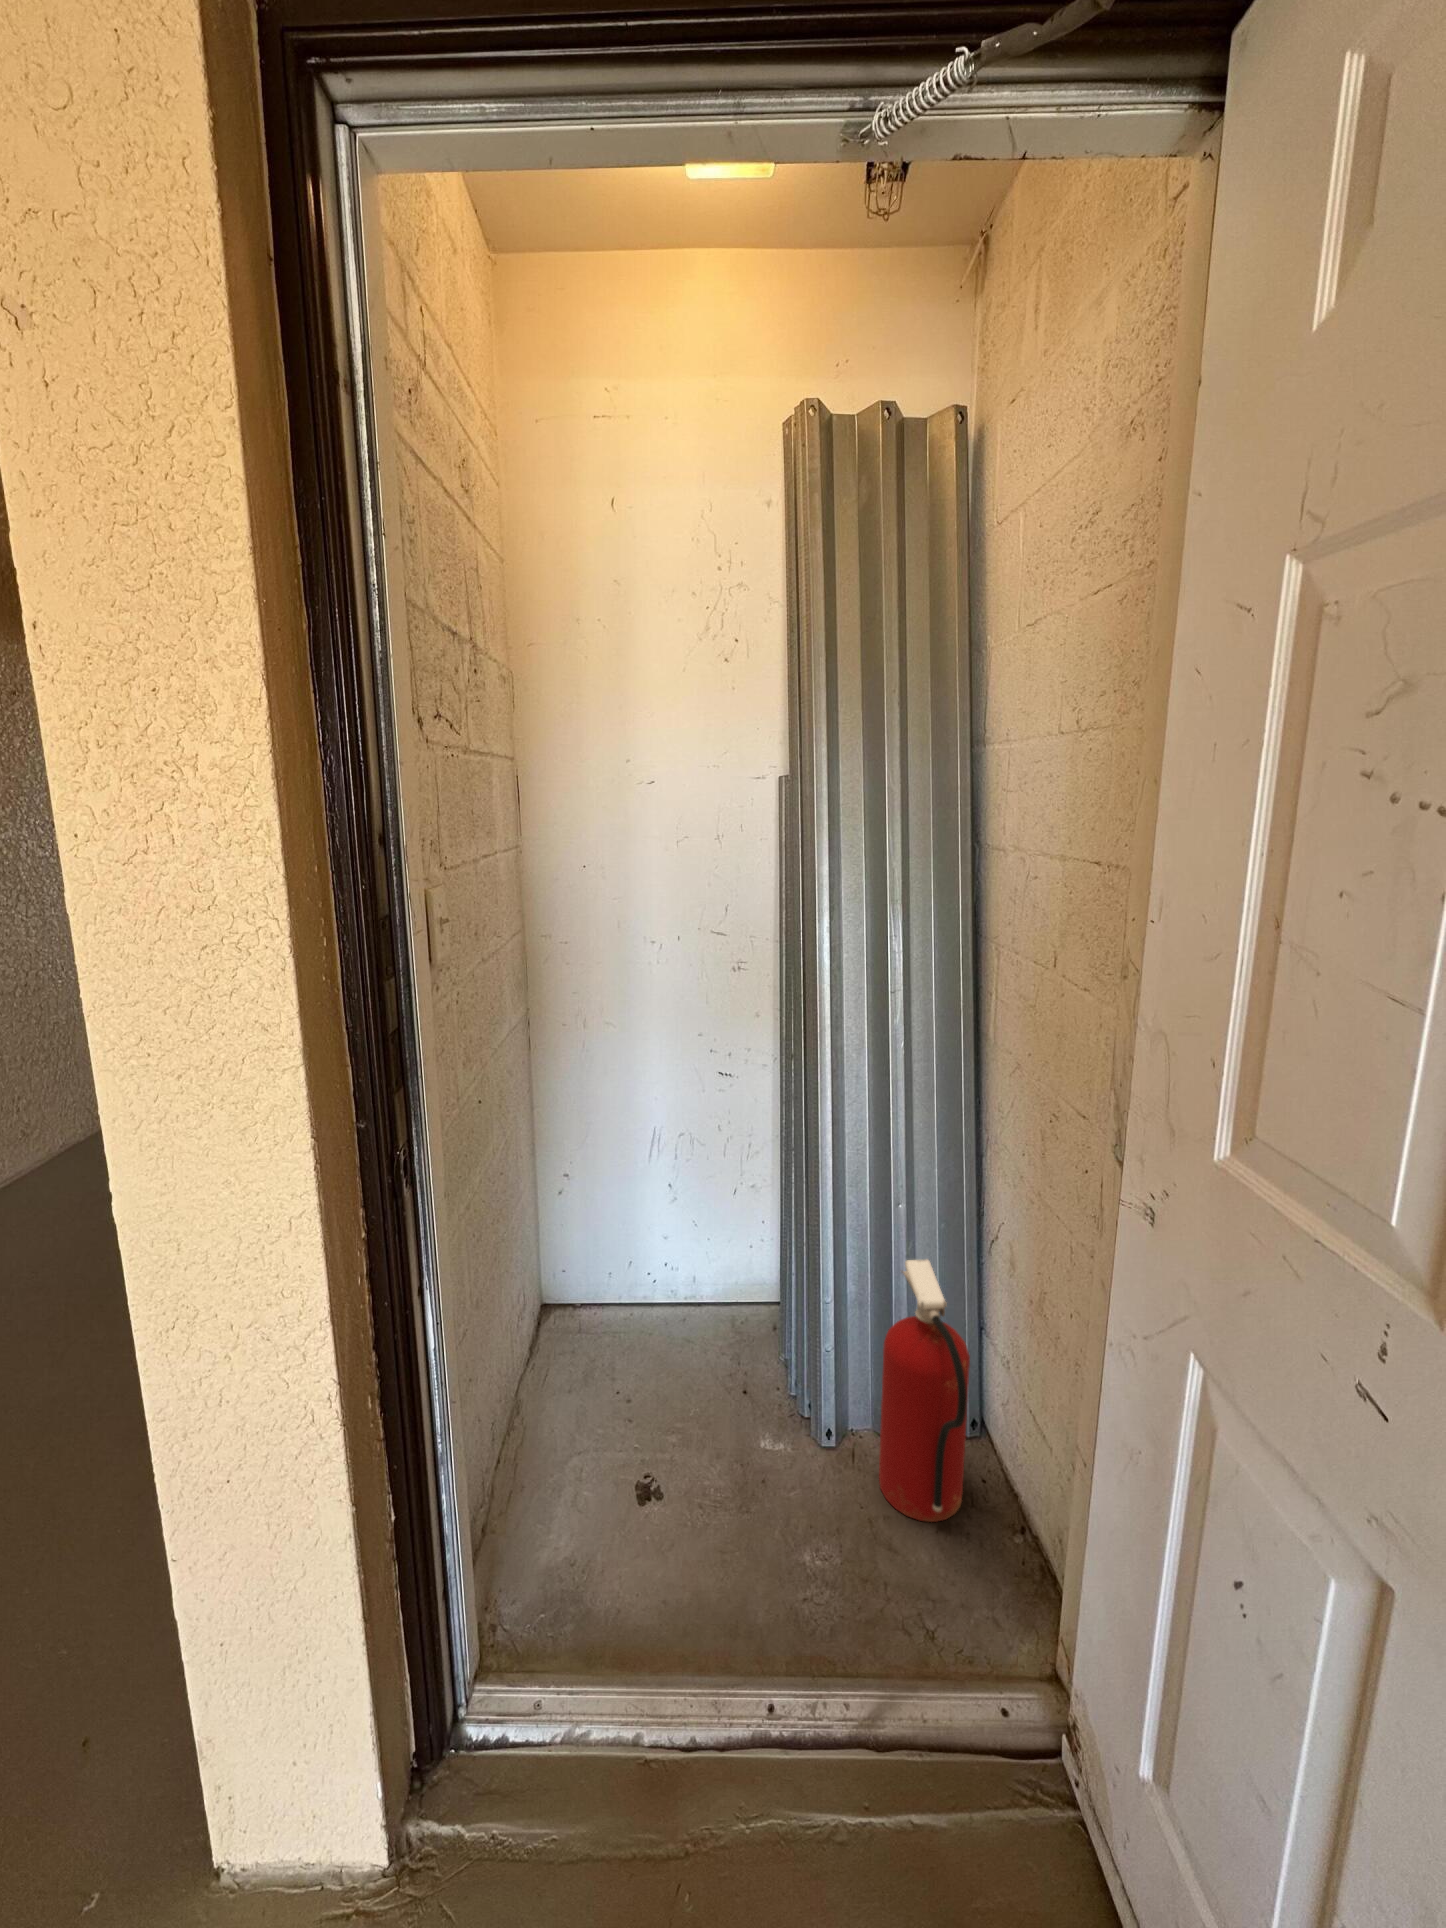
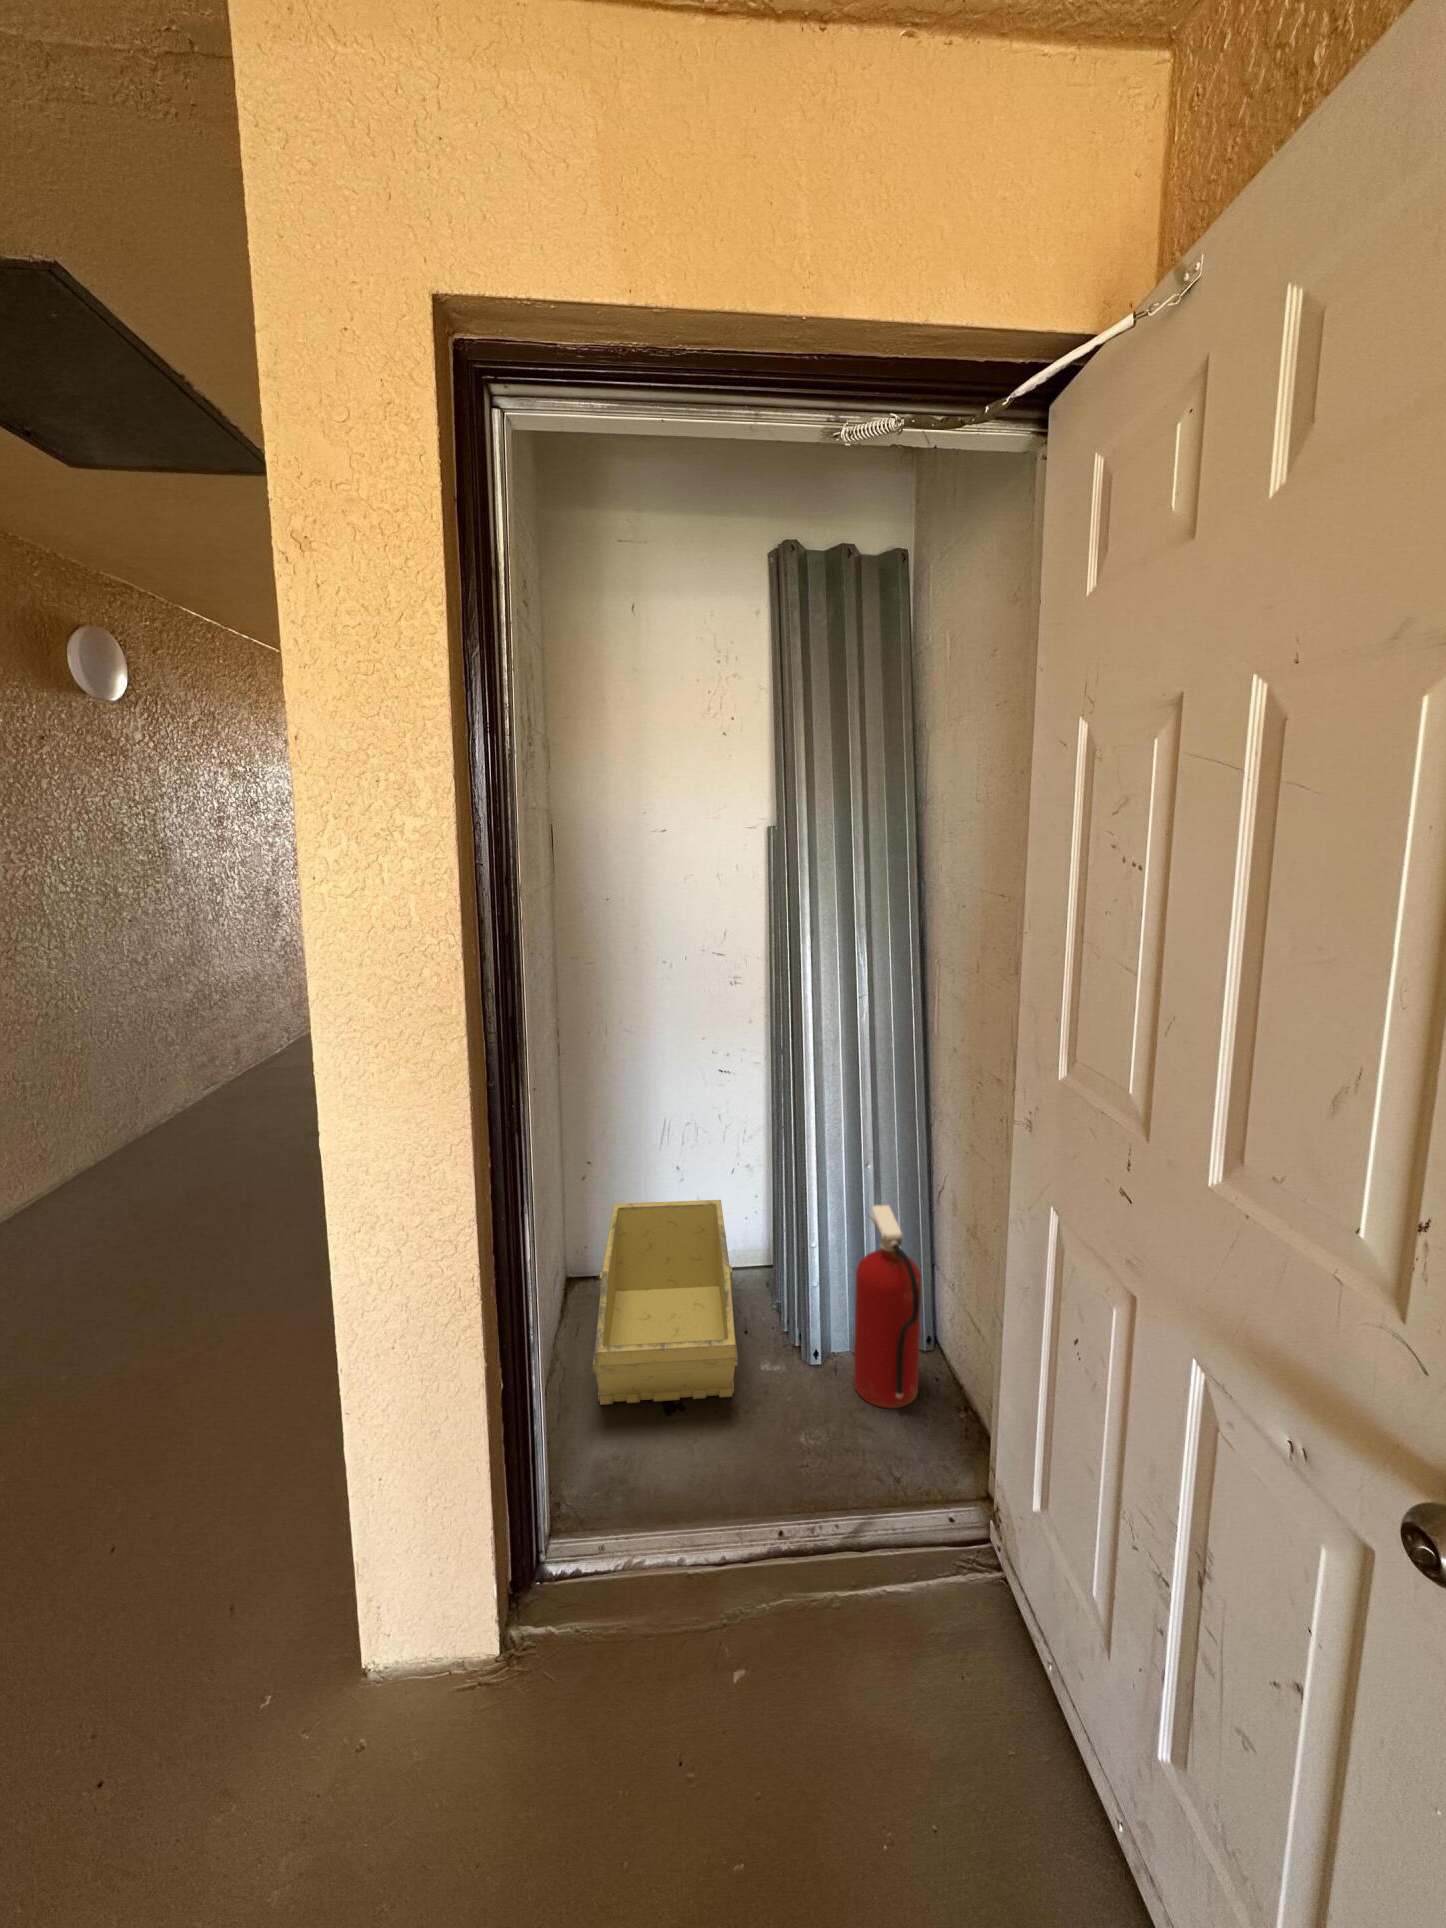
storage bin: none [549,1226,729,1485] -> present [593,1200,738,1405]

